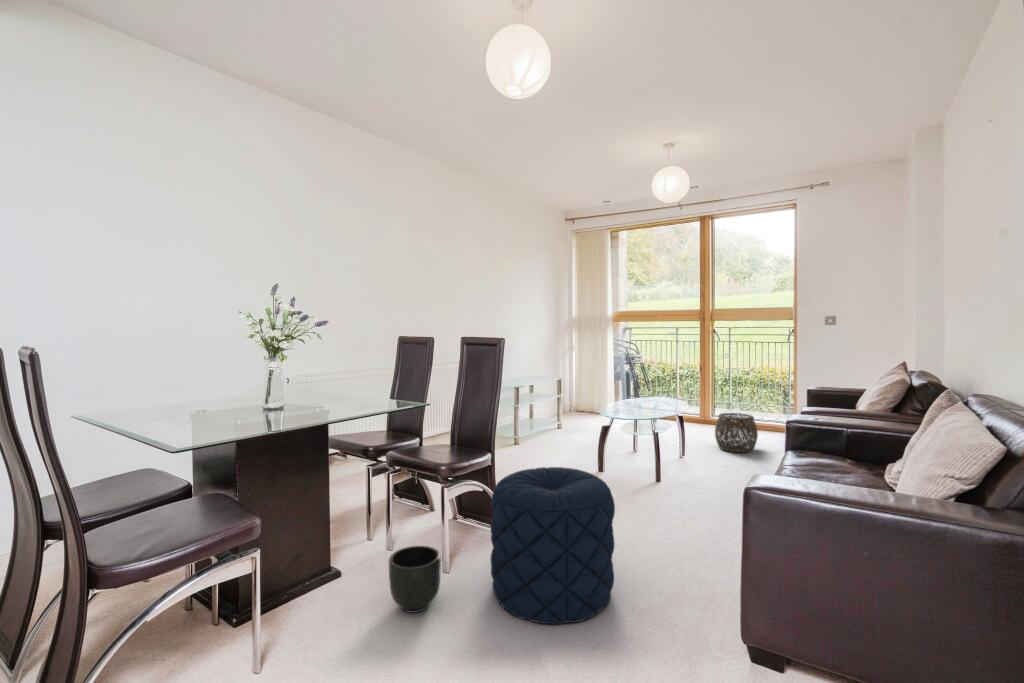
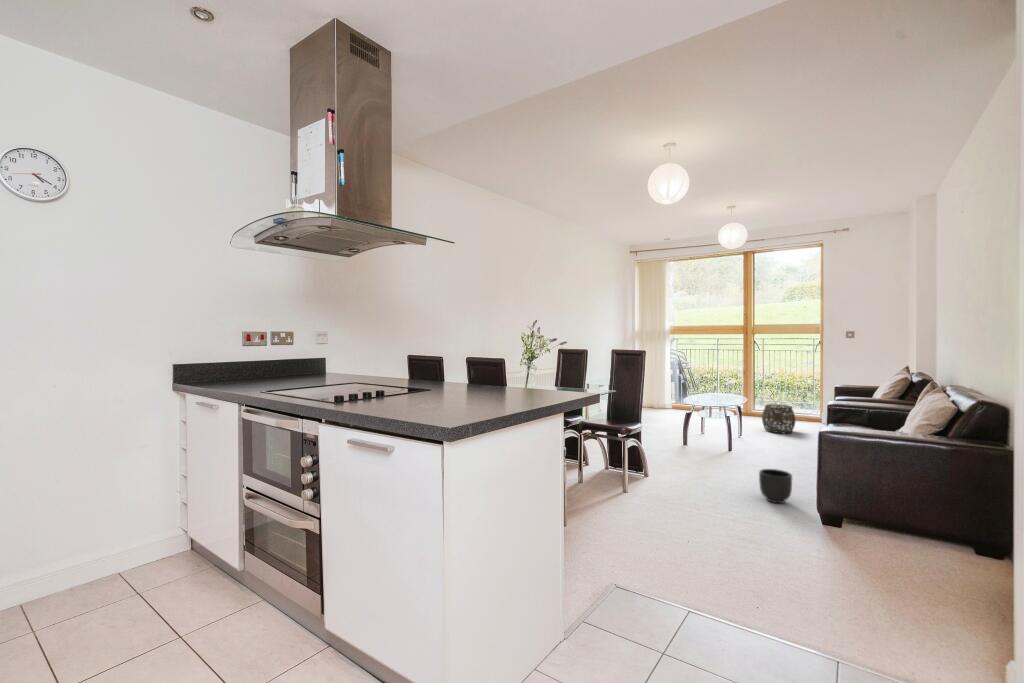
pouf: present [490,467,615,624] -> none [657,427,734,510]
planter: present [389,546,441,613] -> present [759,469,792,503]

